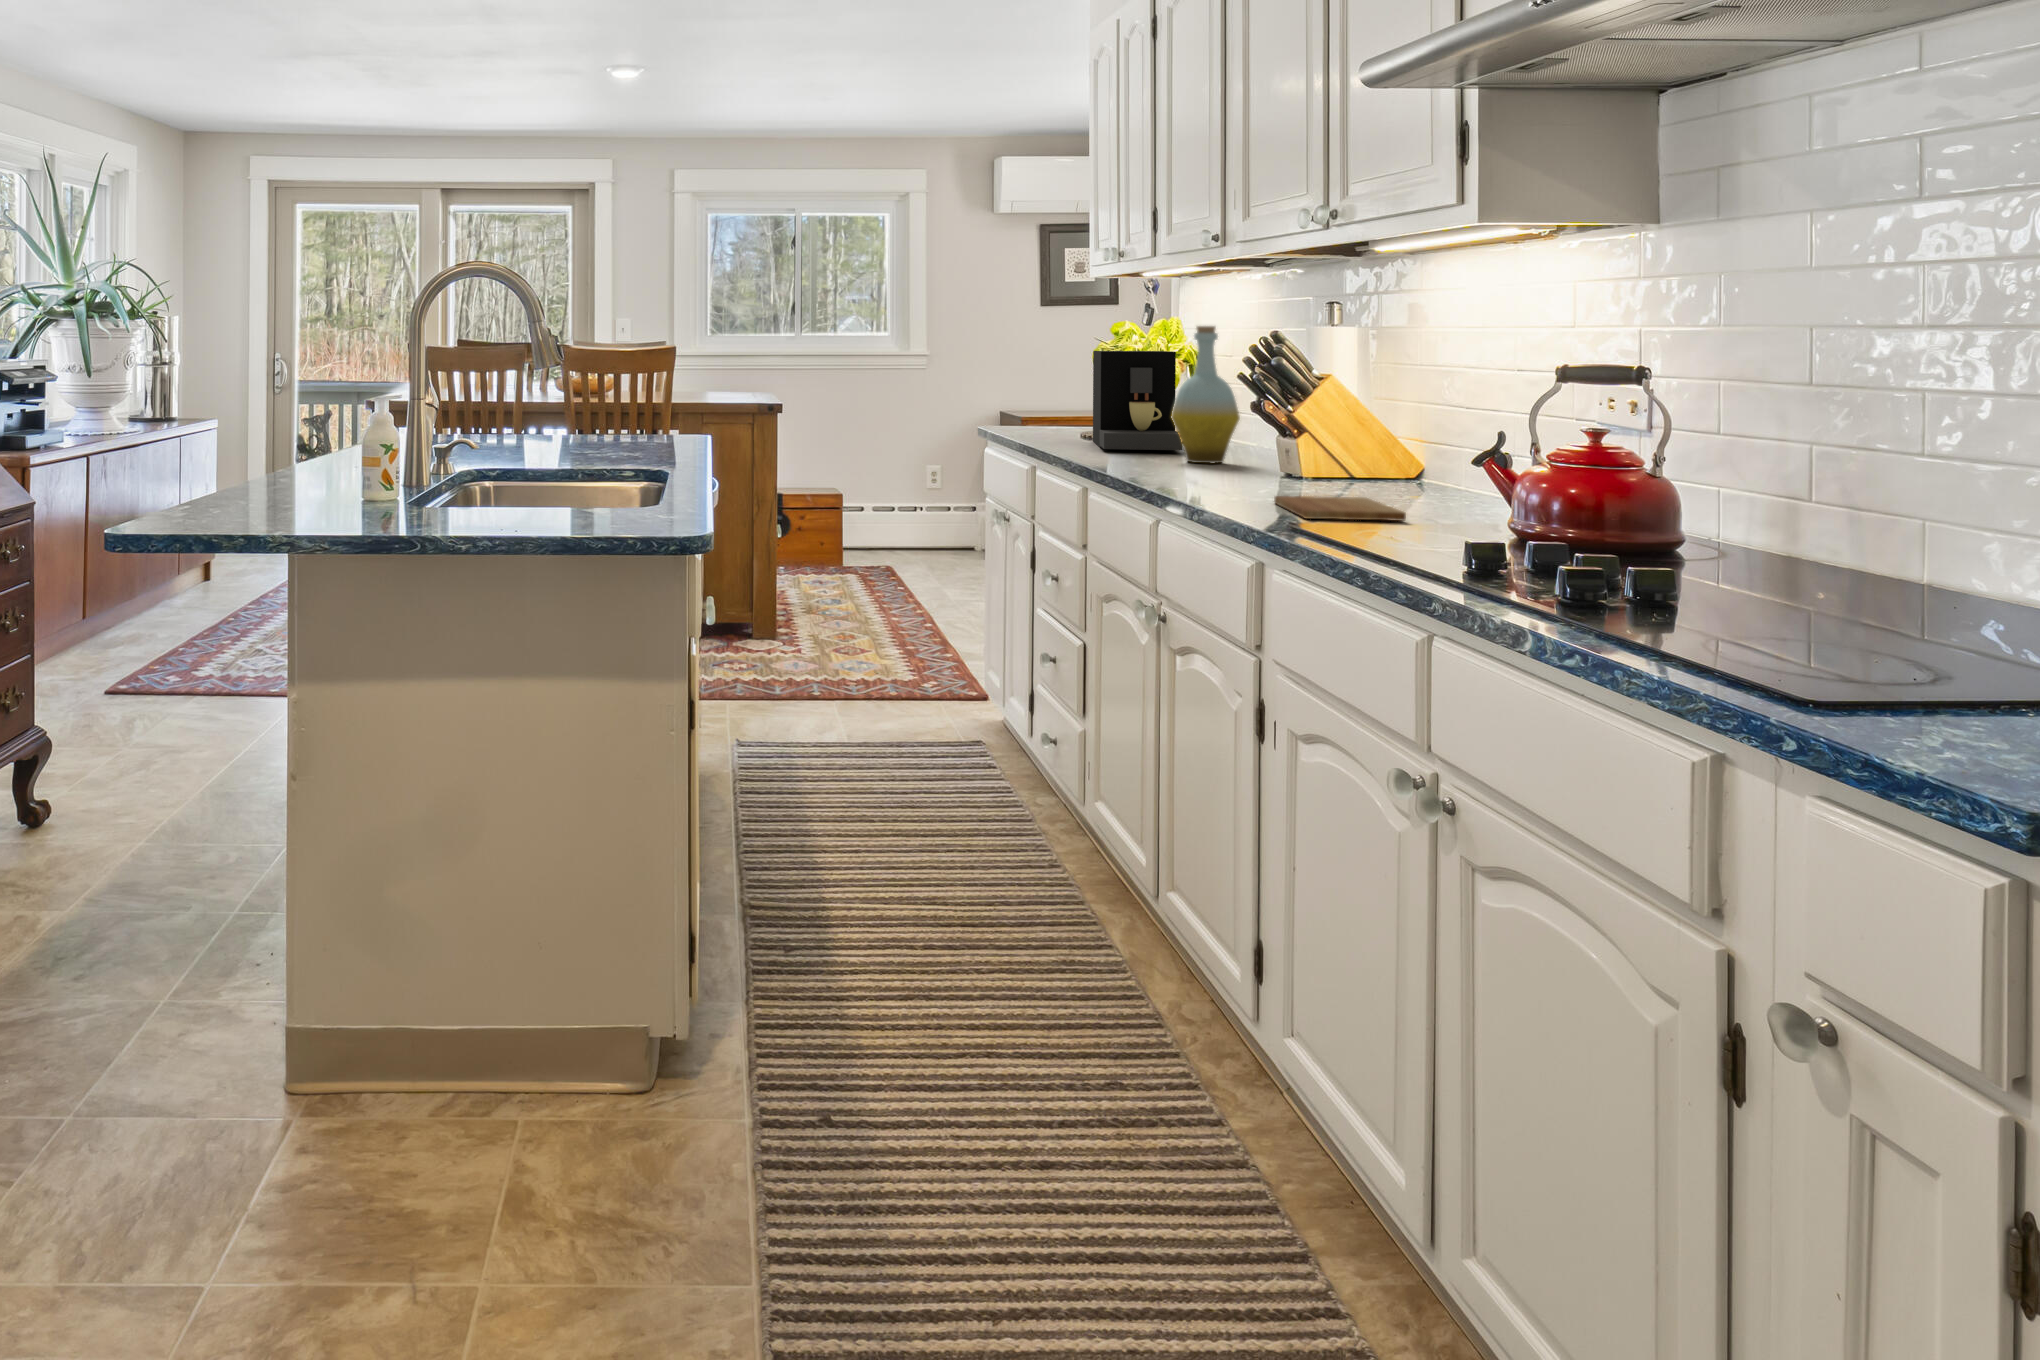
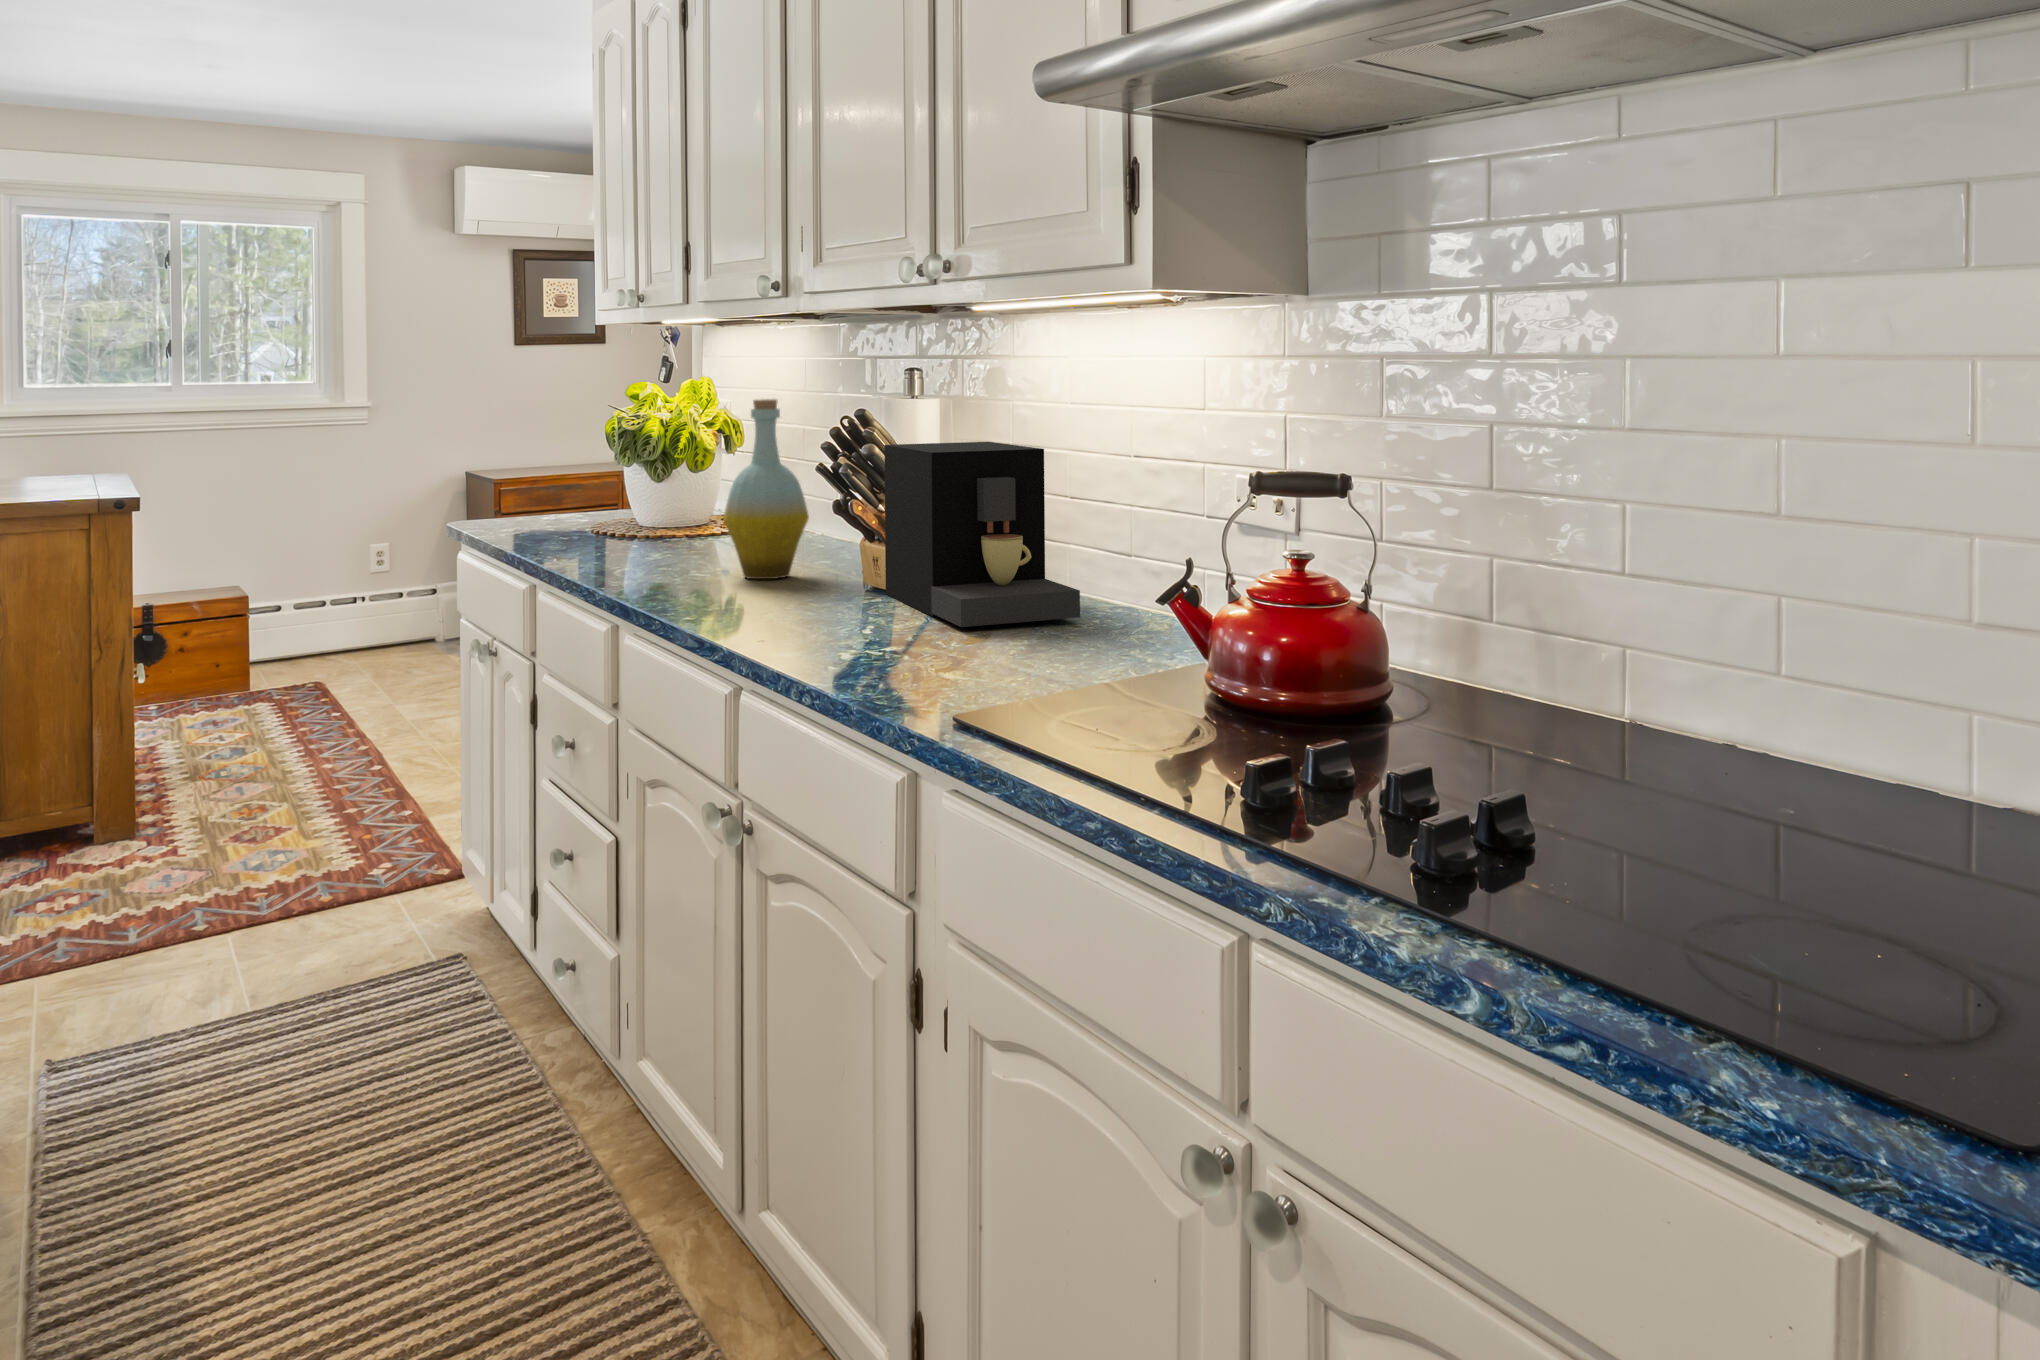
coffee maker: present [1093,351,1182,450] -> present [885,442,1080,627]
cutting board: present [1274,496,1406,521] -> none [901,642,1084,698]

